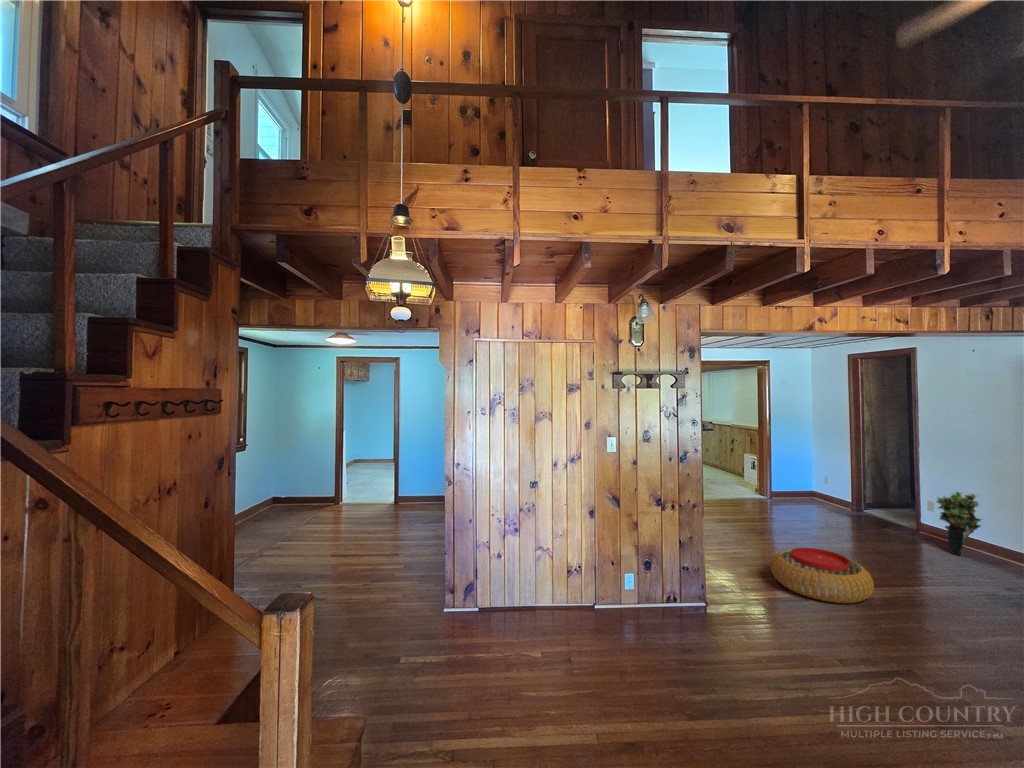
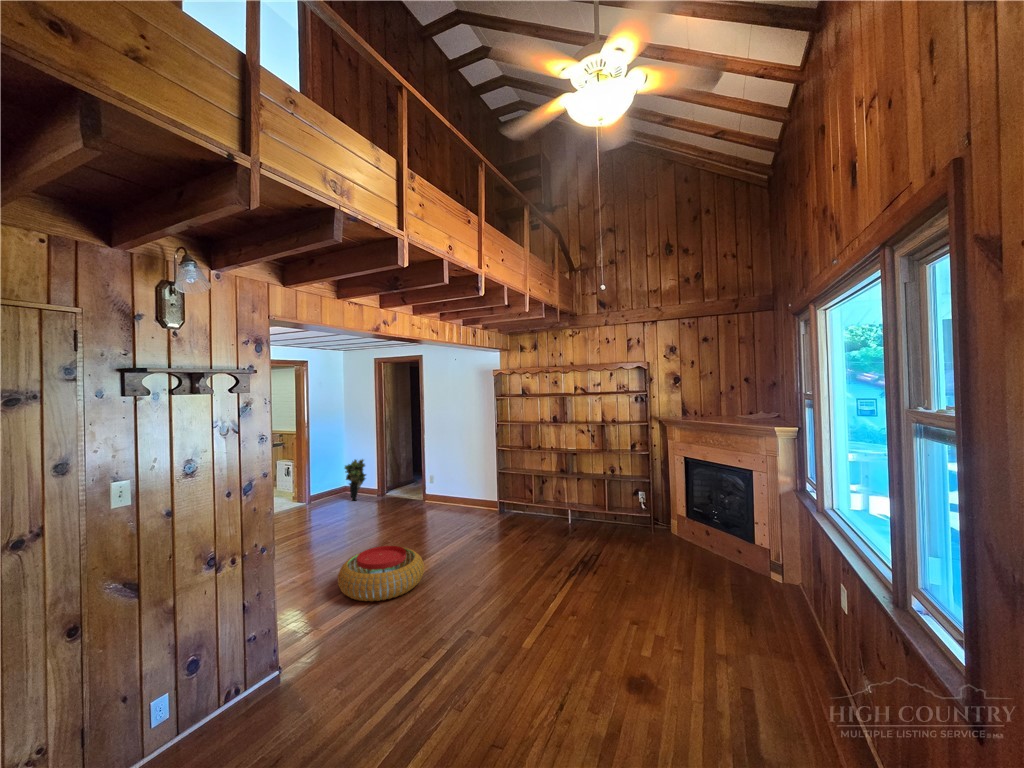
potted plant: present [937,492,981,555] -> present [345,459,366,501]

